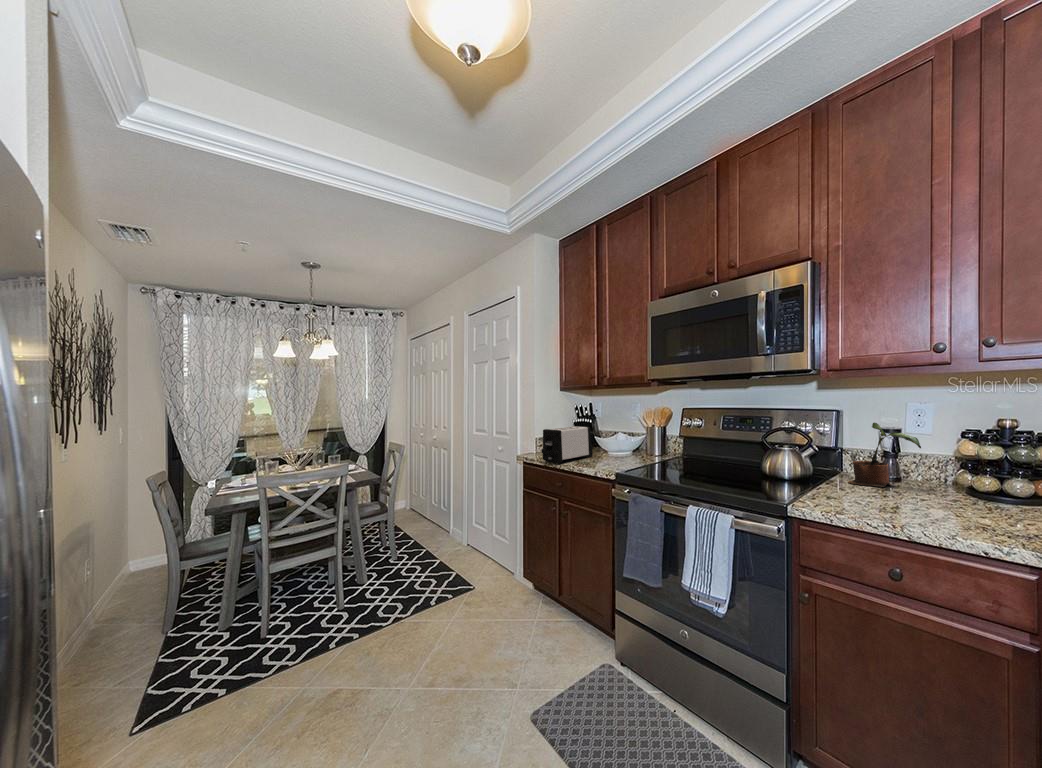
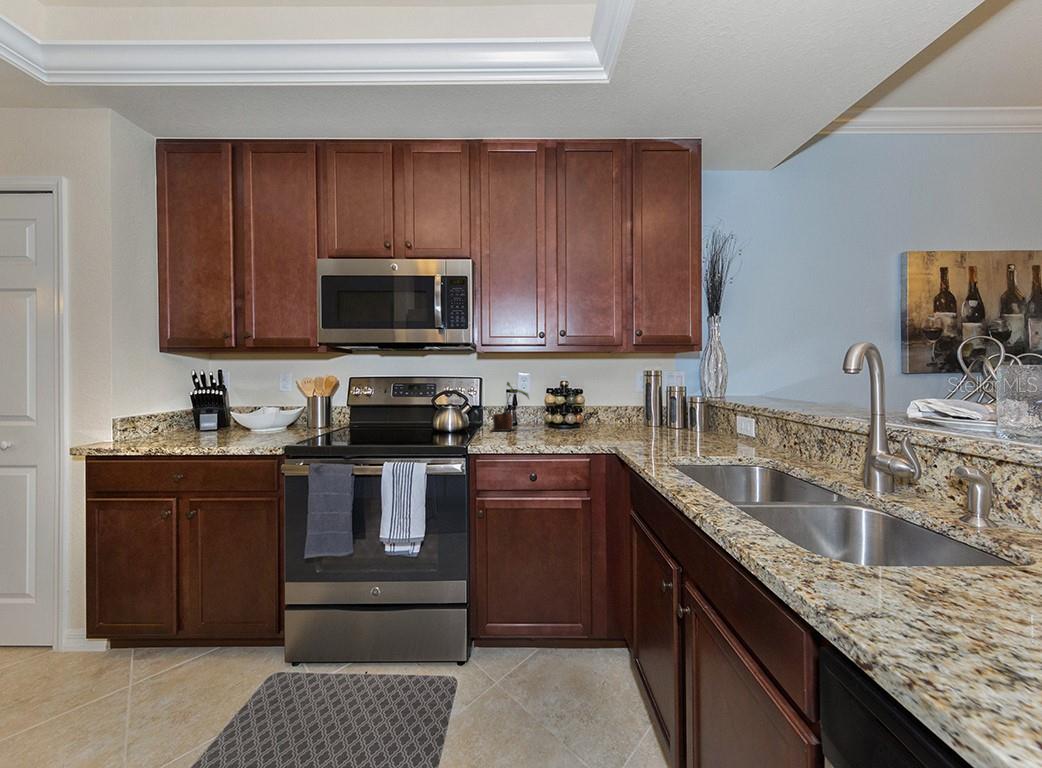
toaster: present [542,426,593,464] -> none [154,396,235,447]

